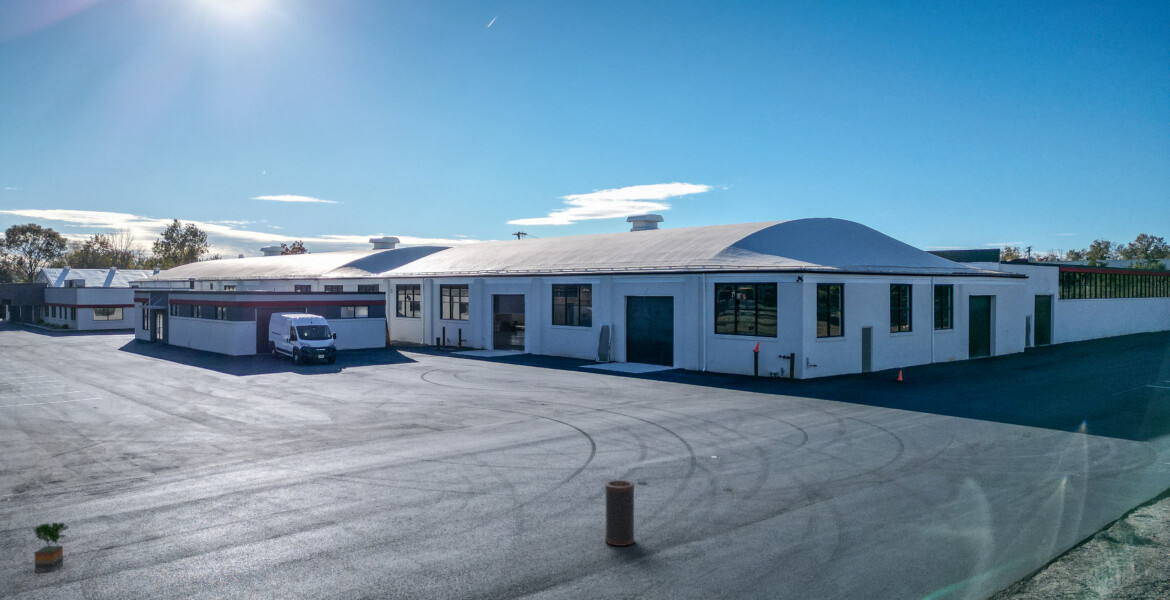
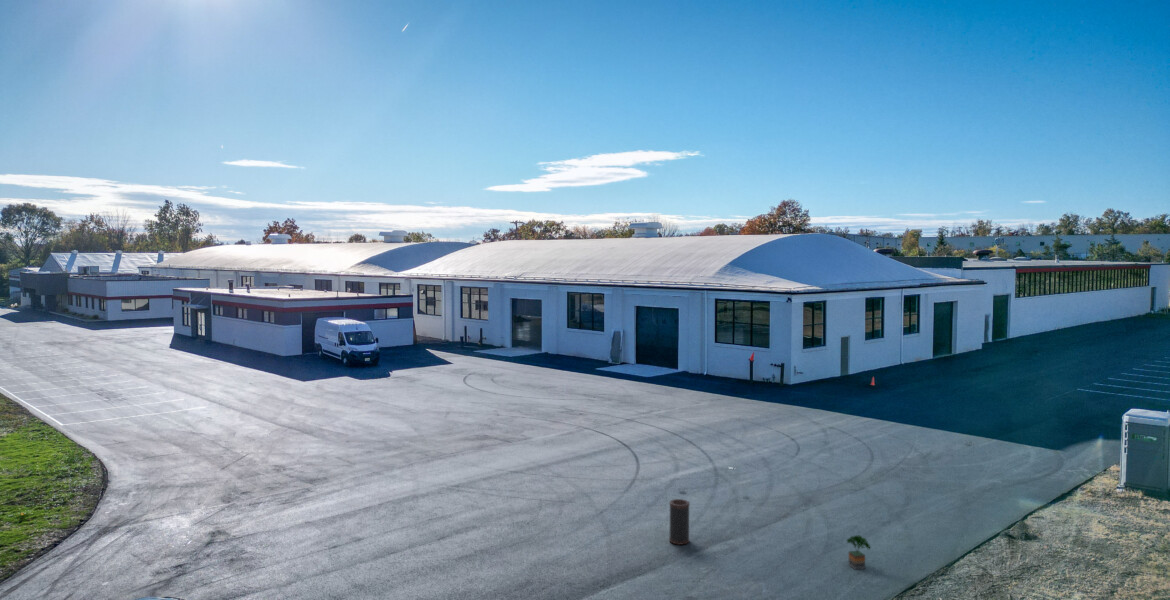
potted tree: present [35,523,68,572] -> present [847,535,870,569]

